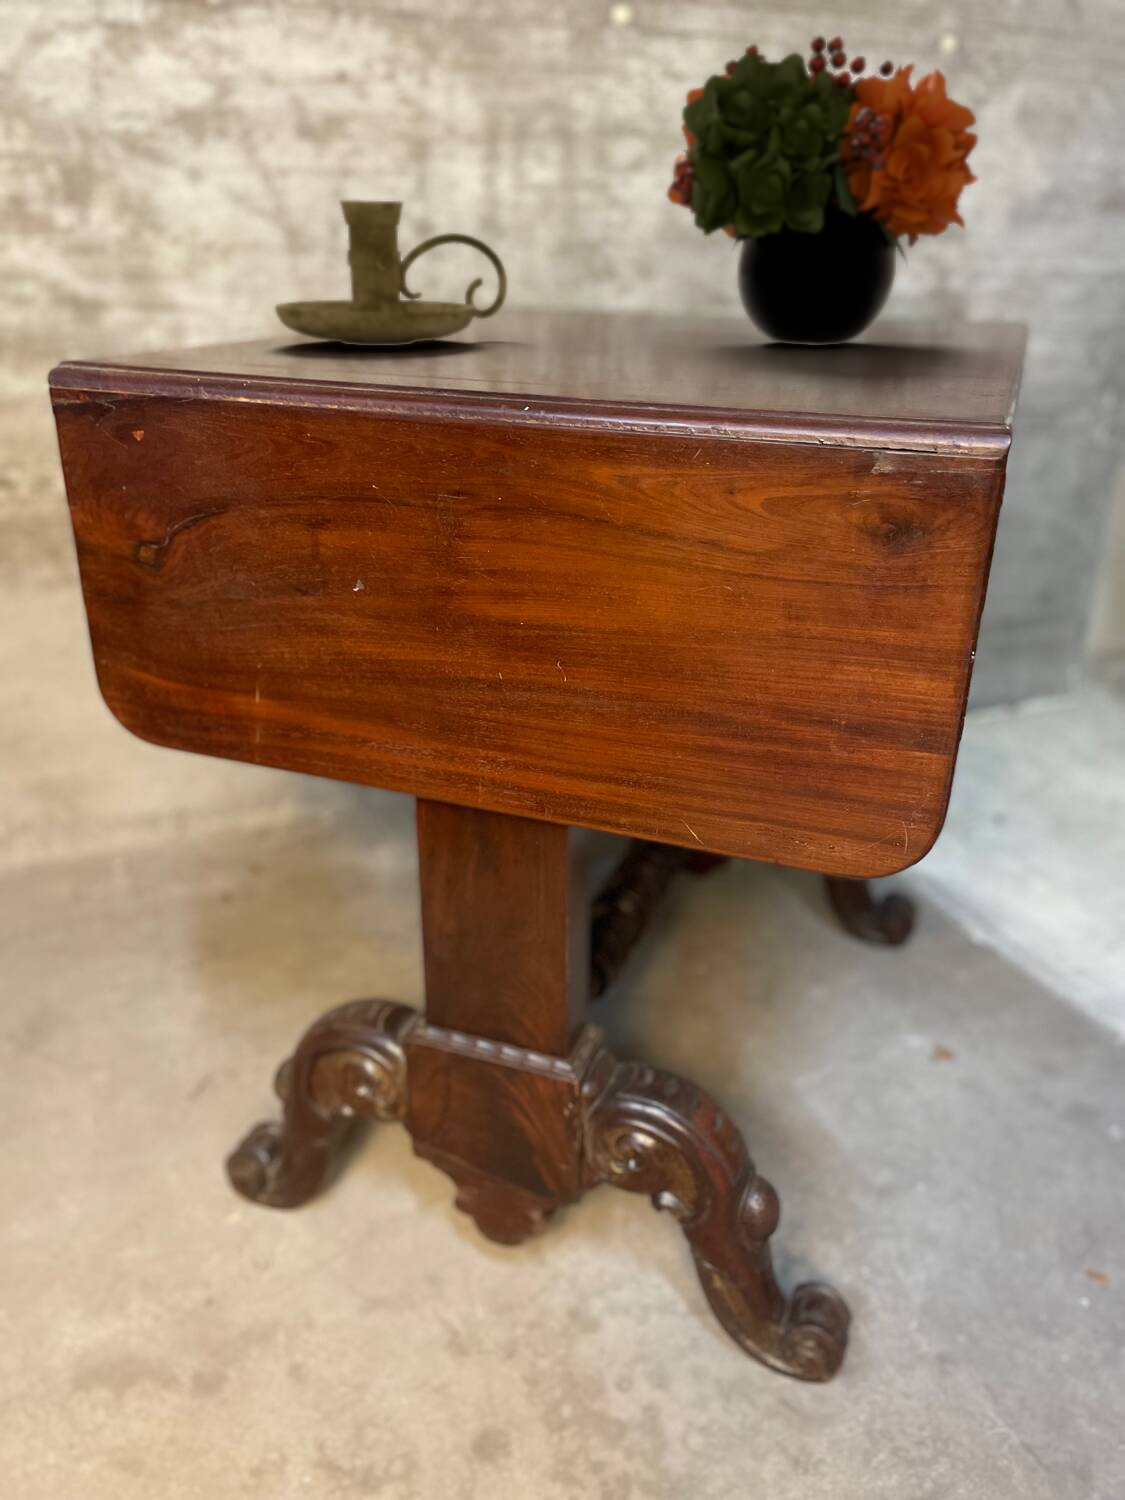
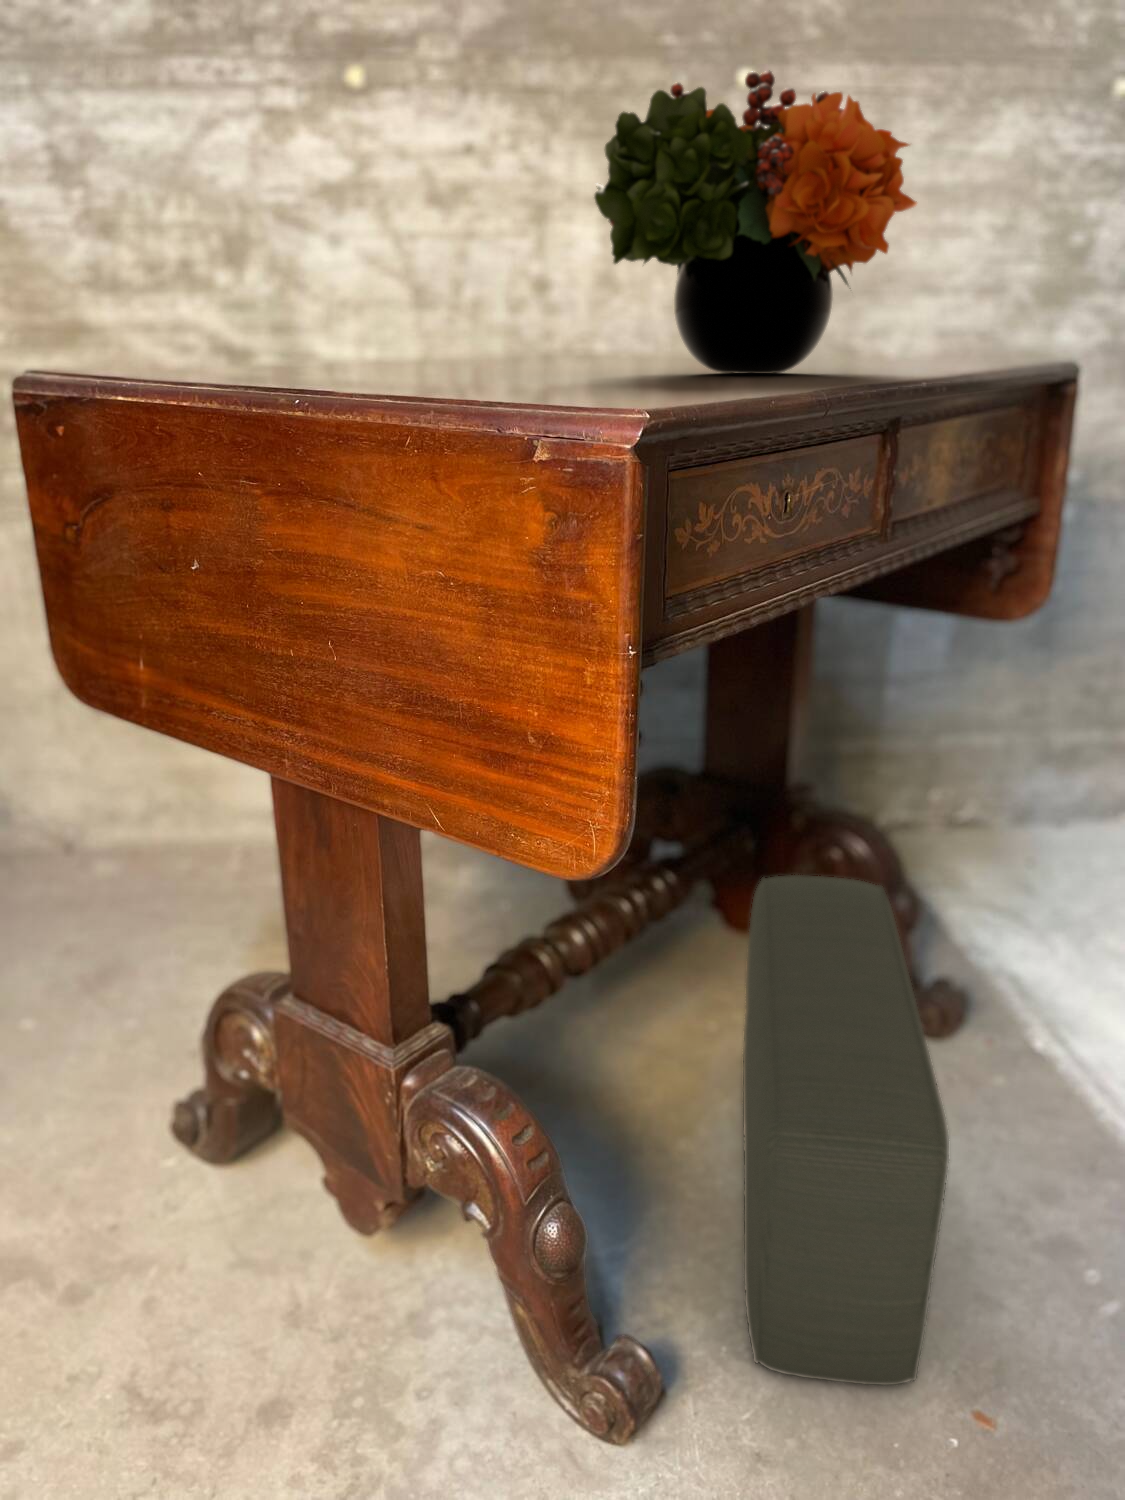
candle holder: present [275,200,507,346] -> none [260,241,485,371]
pouf: none [745,814,1081,1283] -> present [743,875,949,1385]

